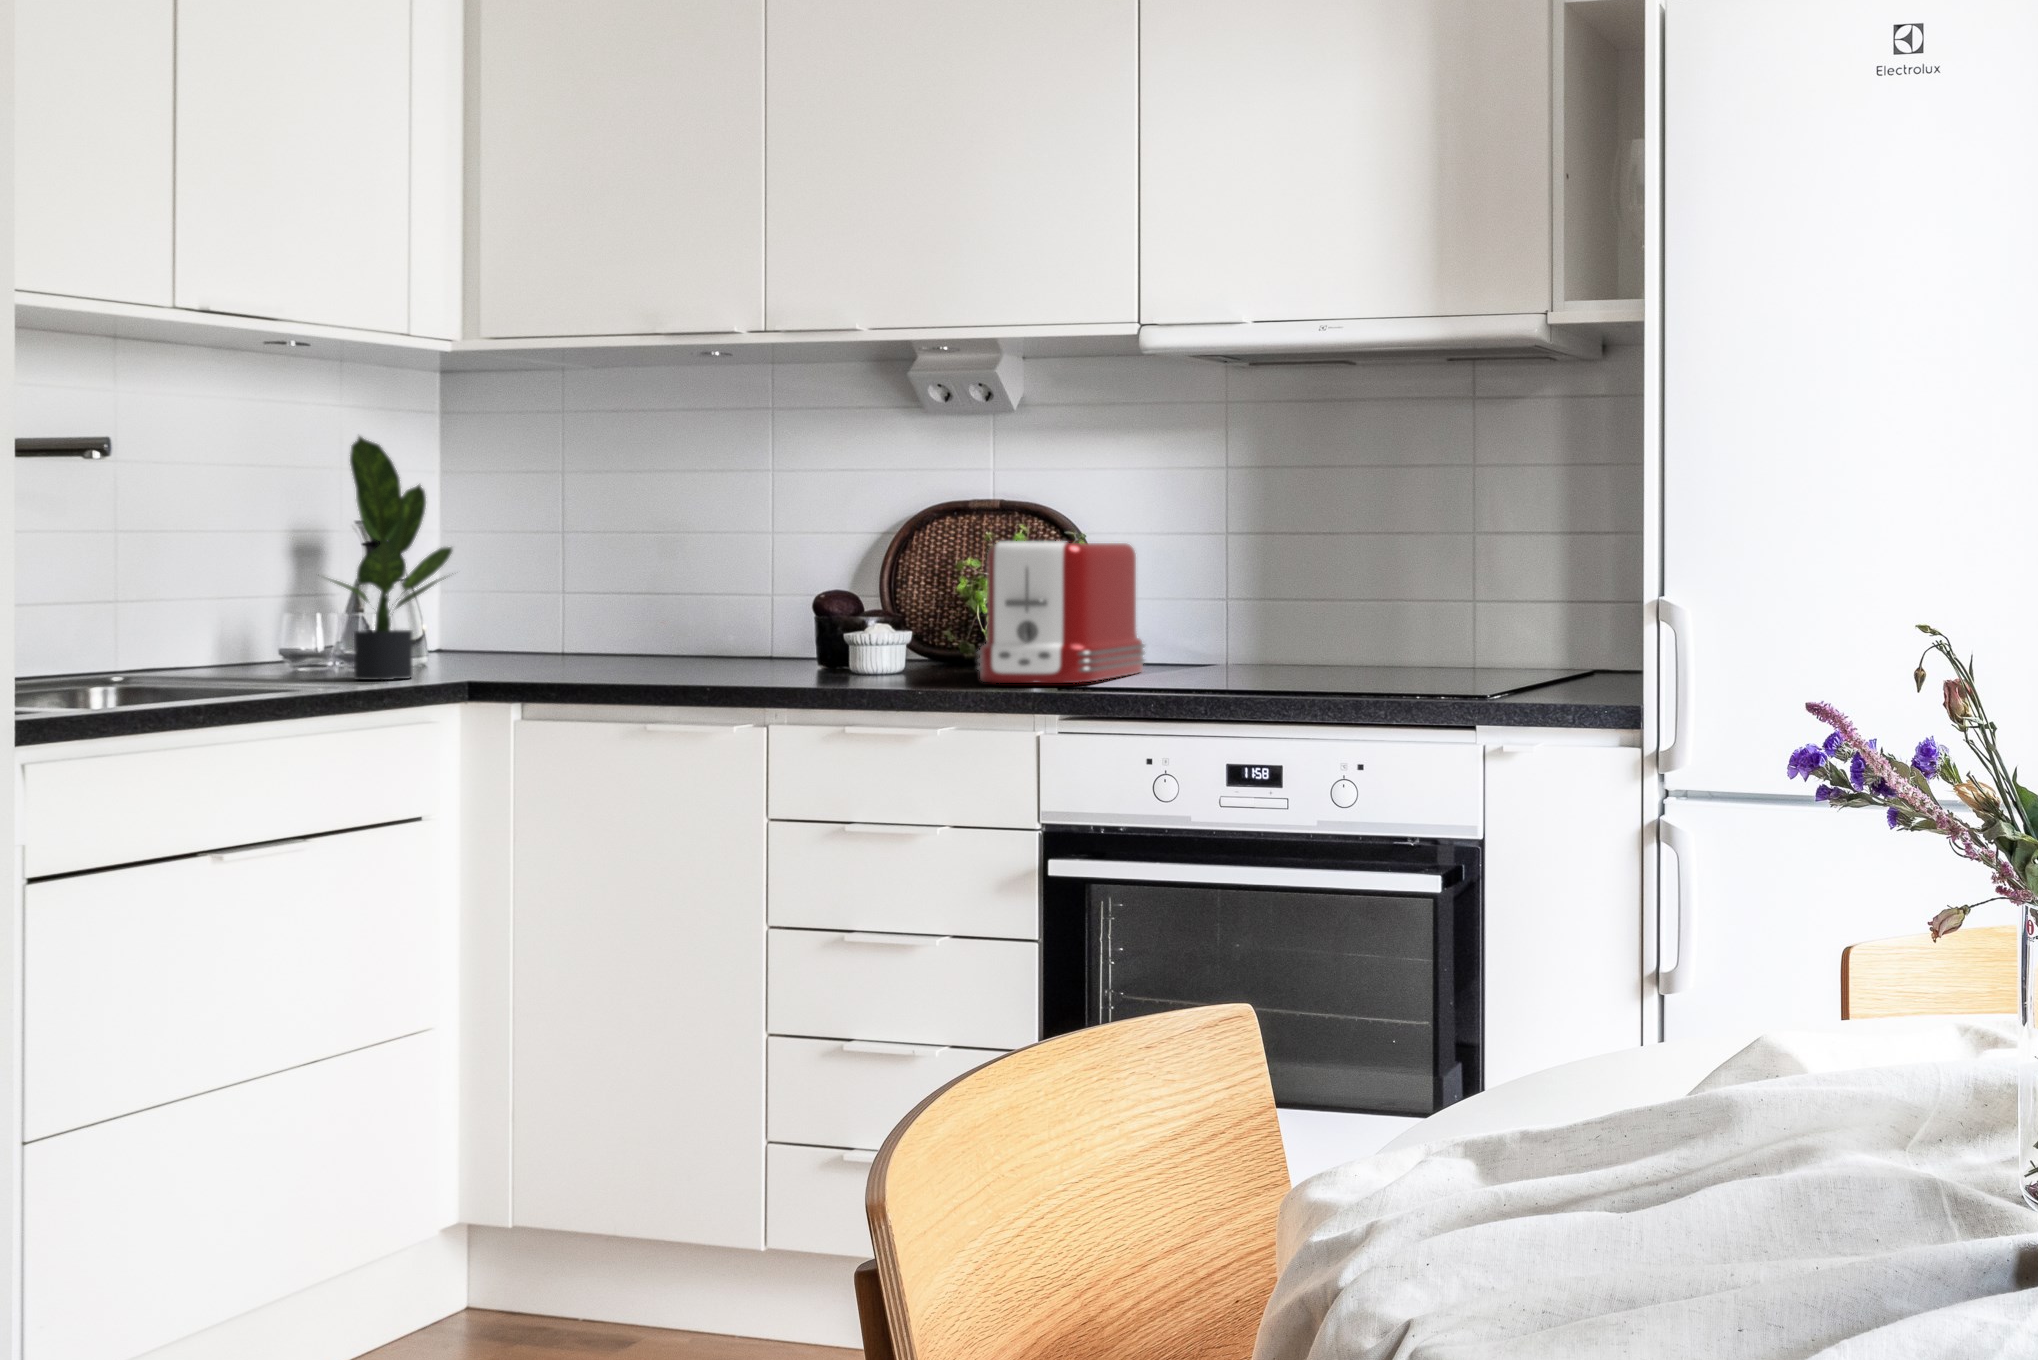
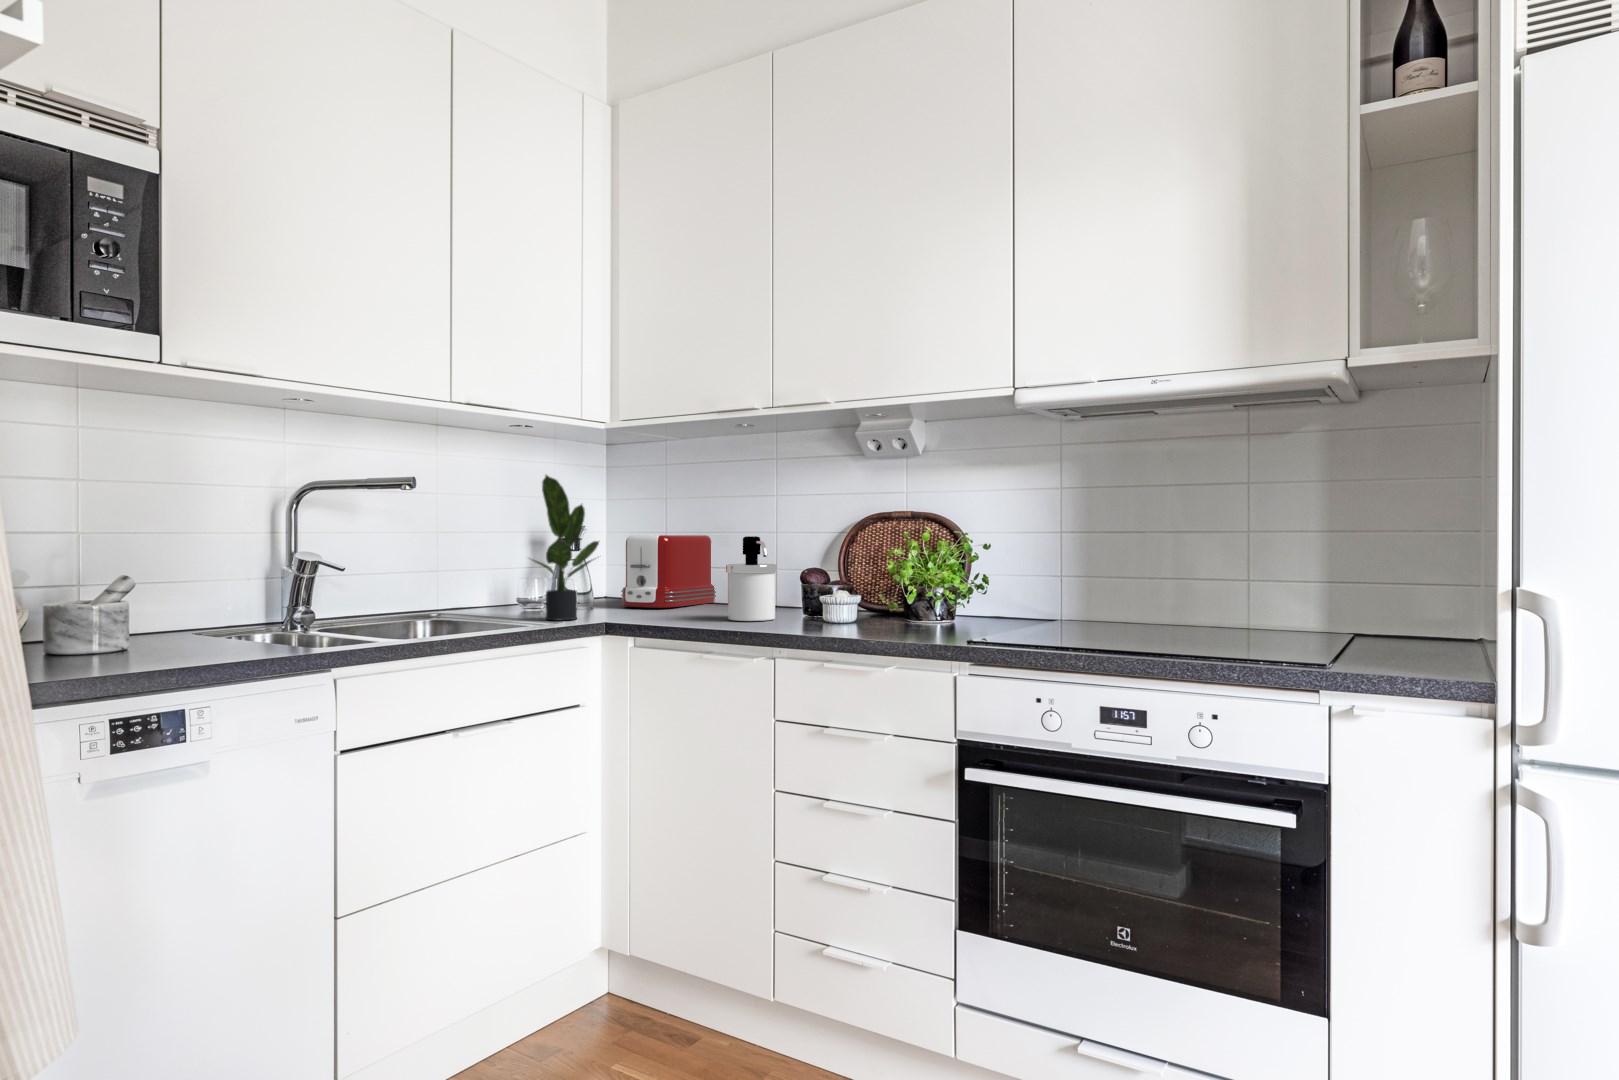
soap dispenser: none [685,540,772,674] -> present [726,536,777,621]
toaster: present [978,542,1145,683] -> present [621,535,716,608]

